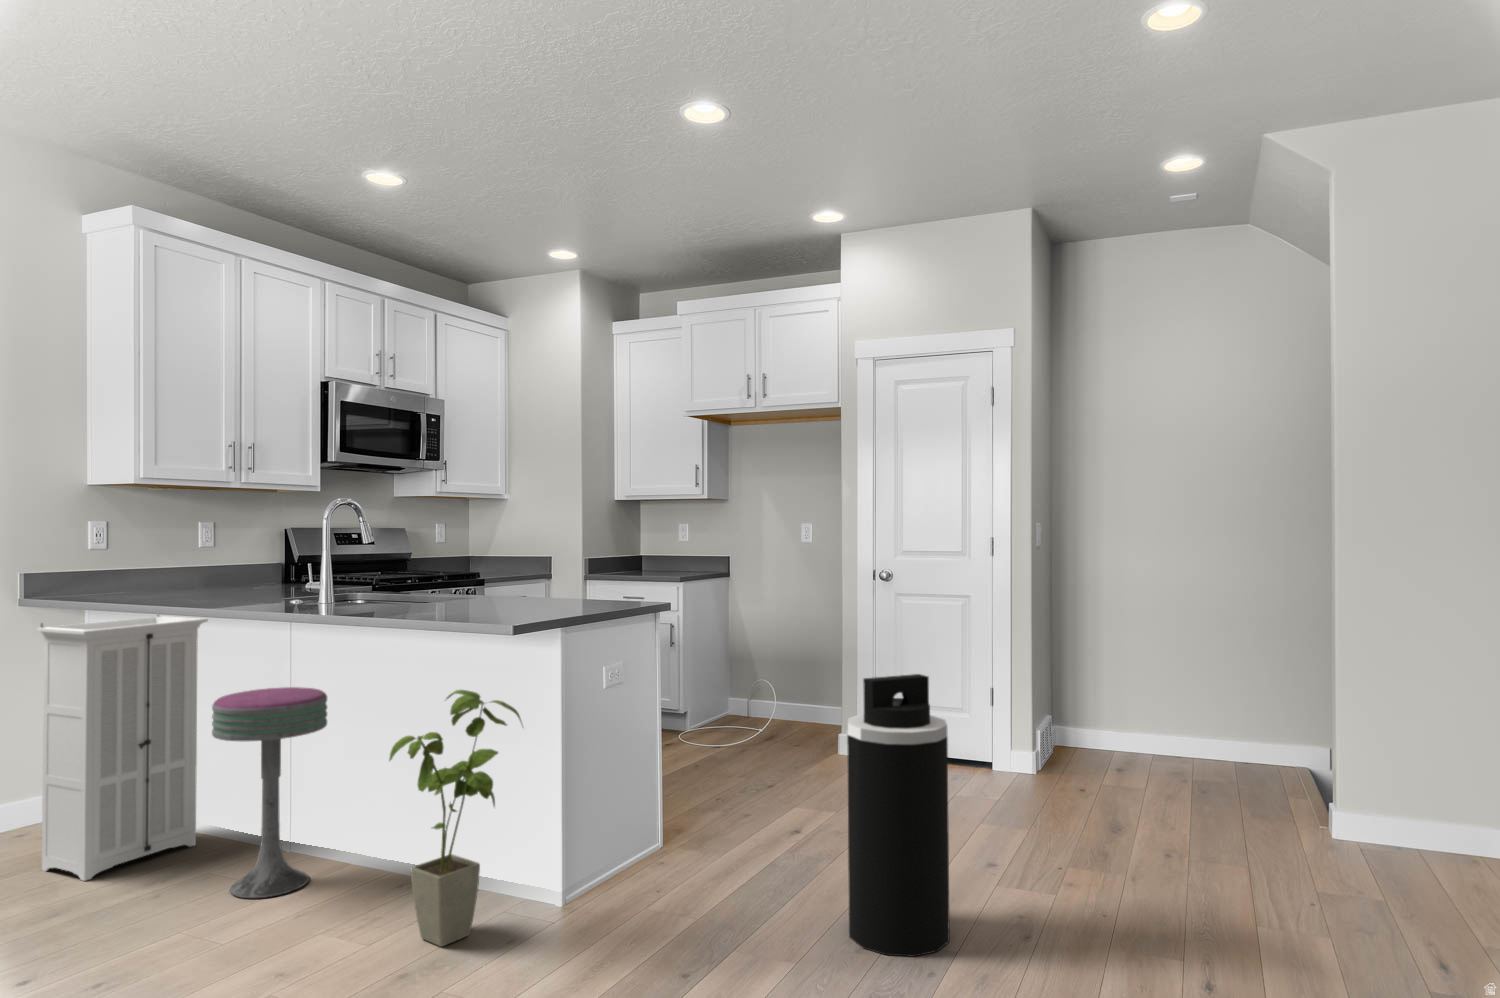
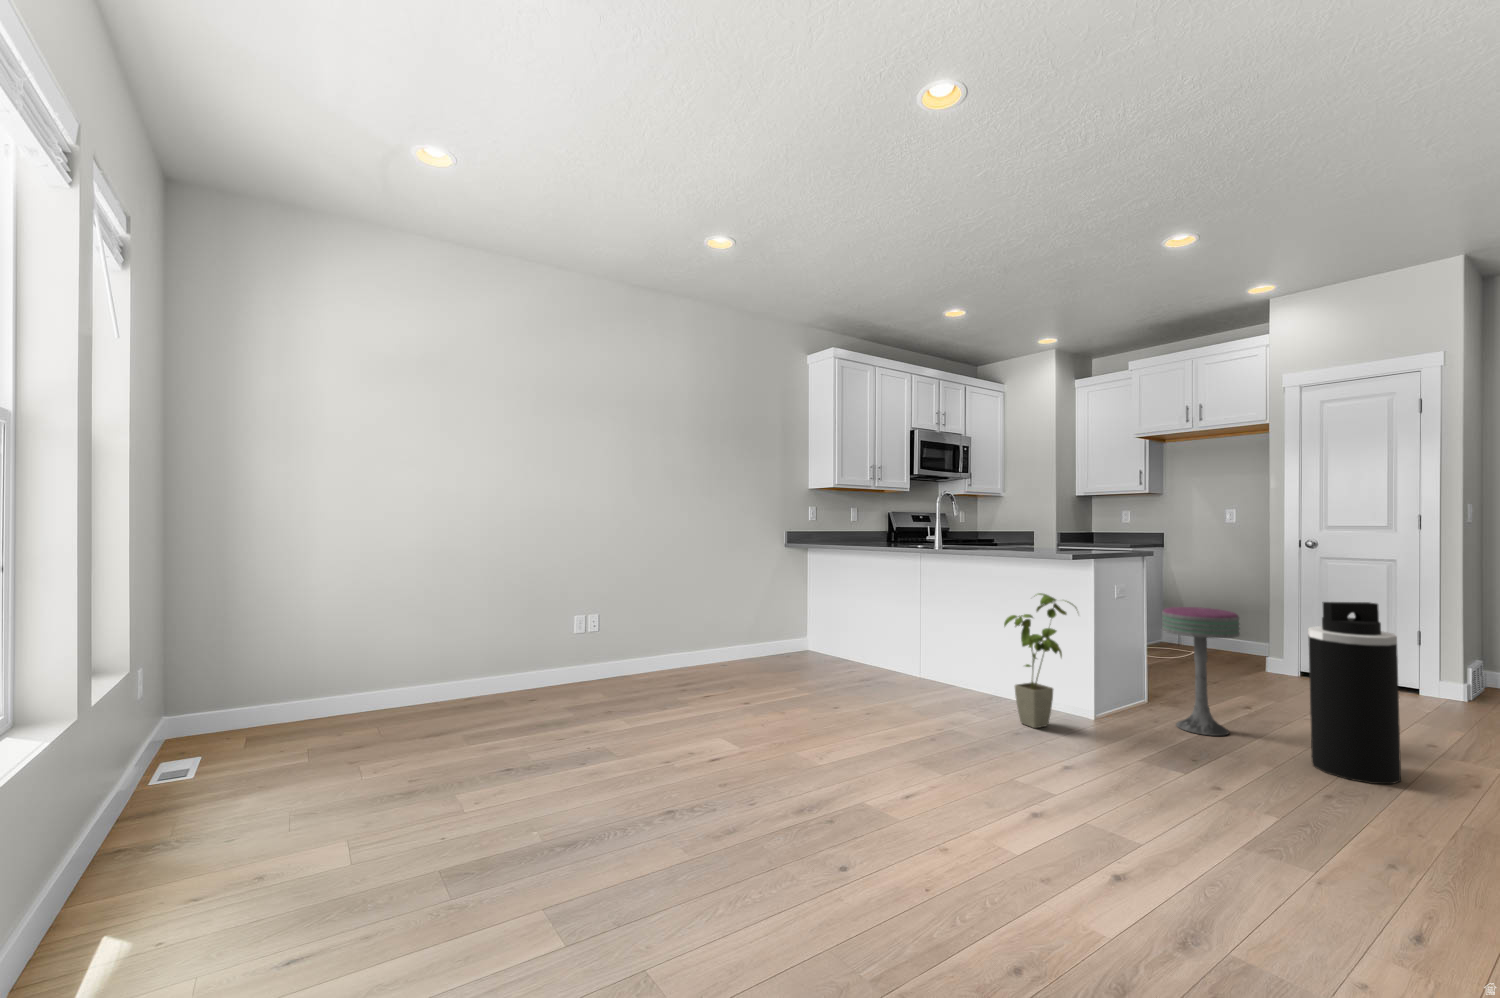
storage cabinet: present [37,615,208,881] -> none [808,552,877,677]
bar stool: present [212,687,327,898] -> present [1162,607,1240,736]

